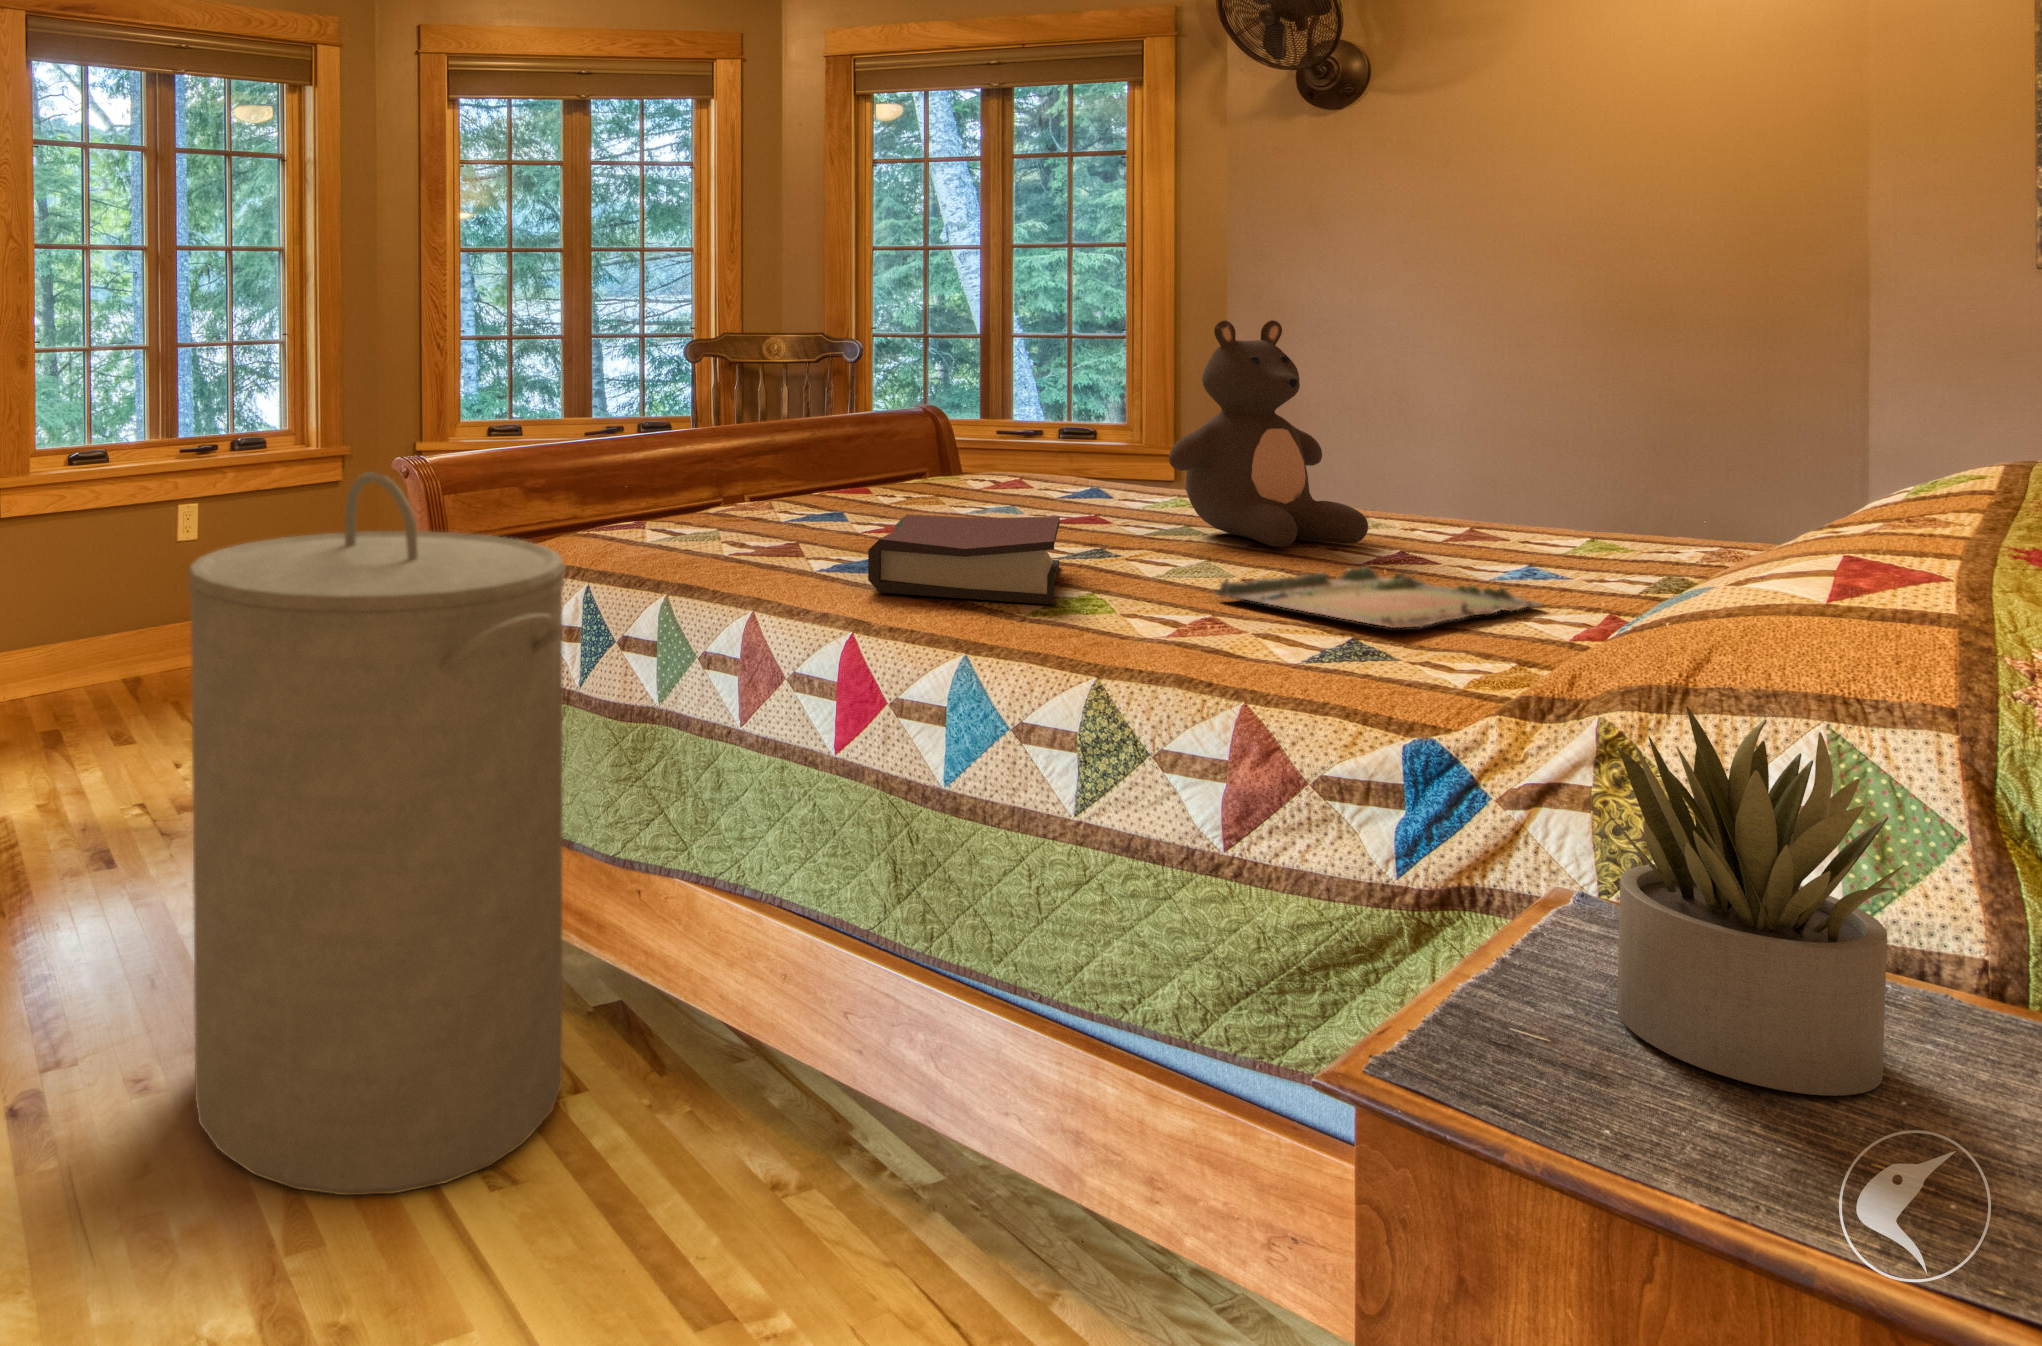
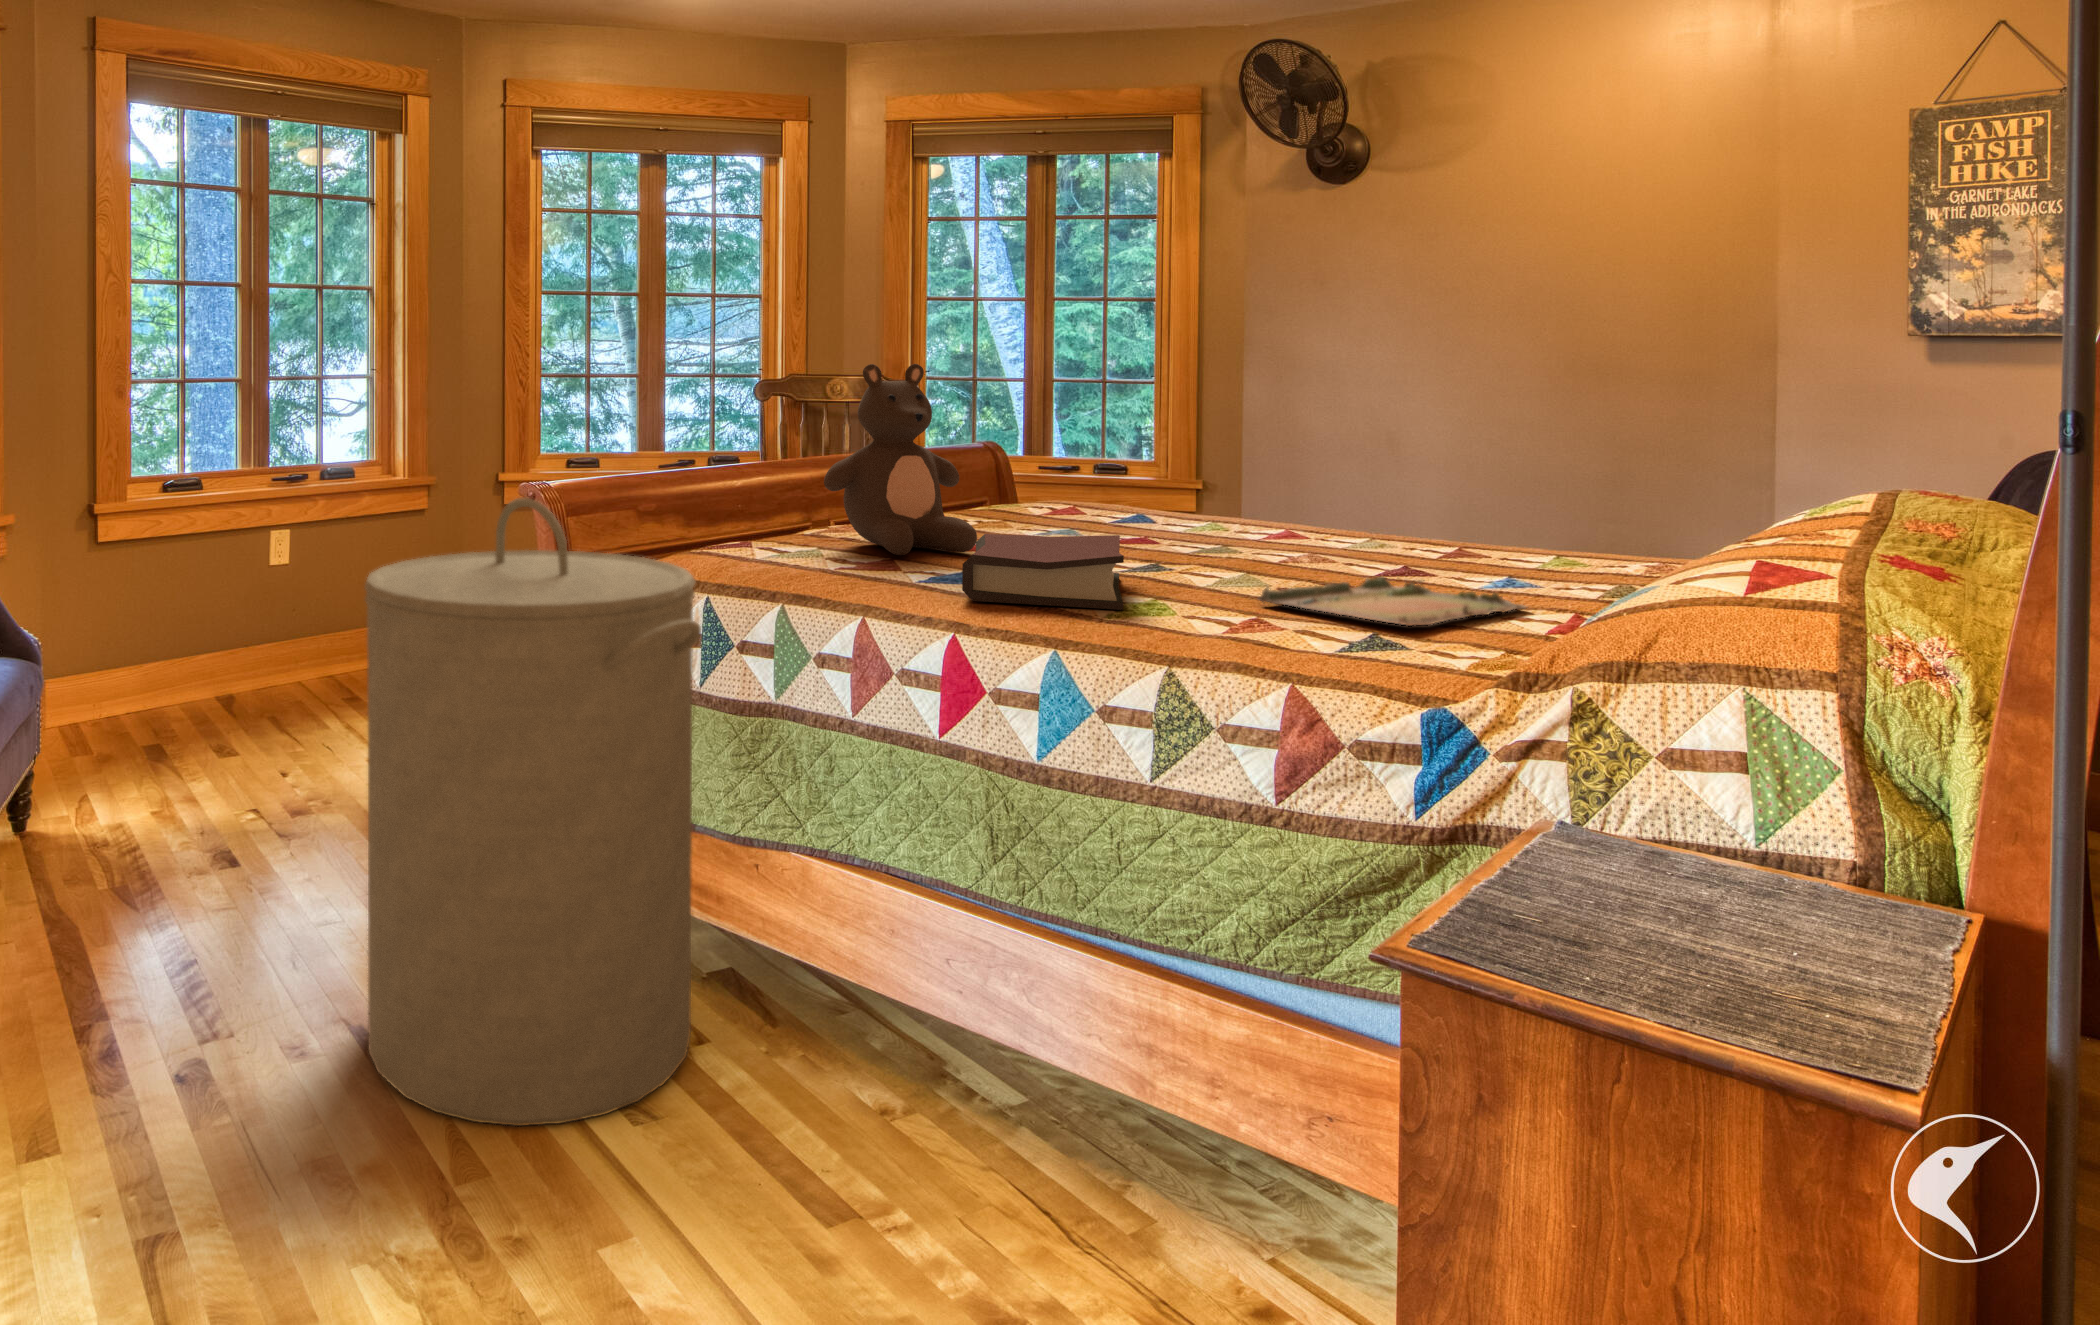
teddy bear: present [1169,320,1368,547] -> present [824,364,977,555]
succulent plant: present [1606,707,1905,1096] -> none [1575,668,1779,937]

